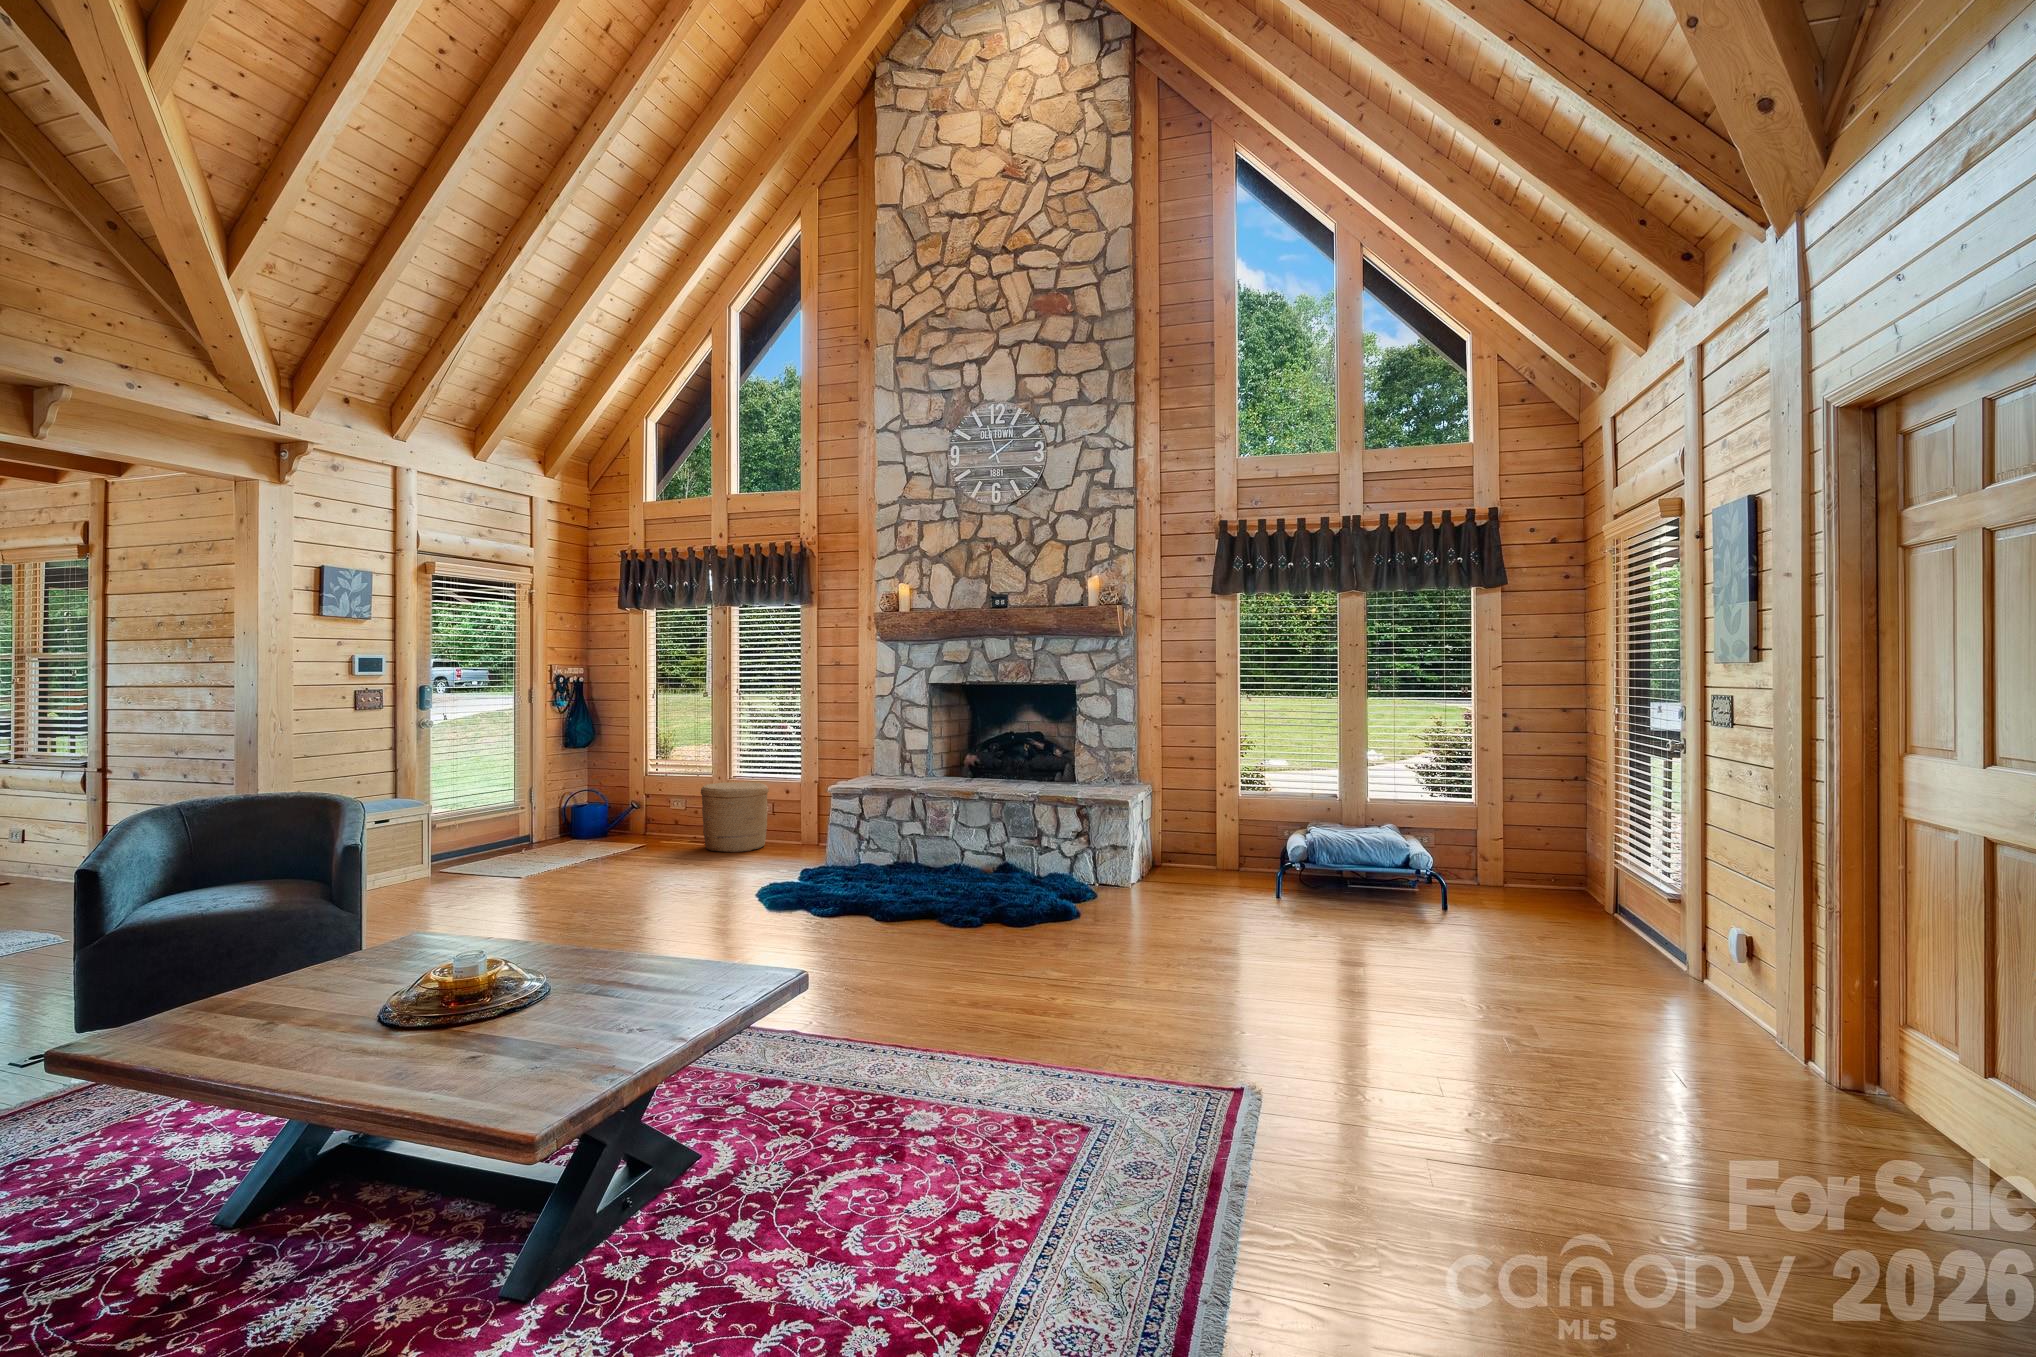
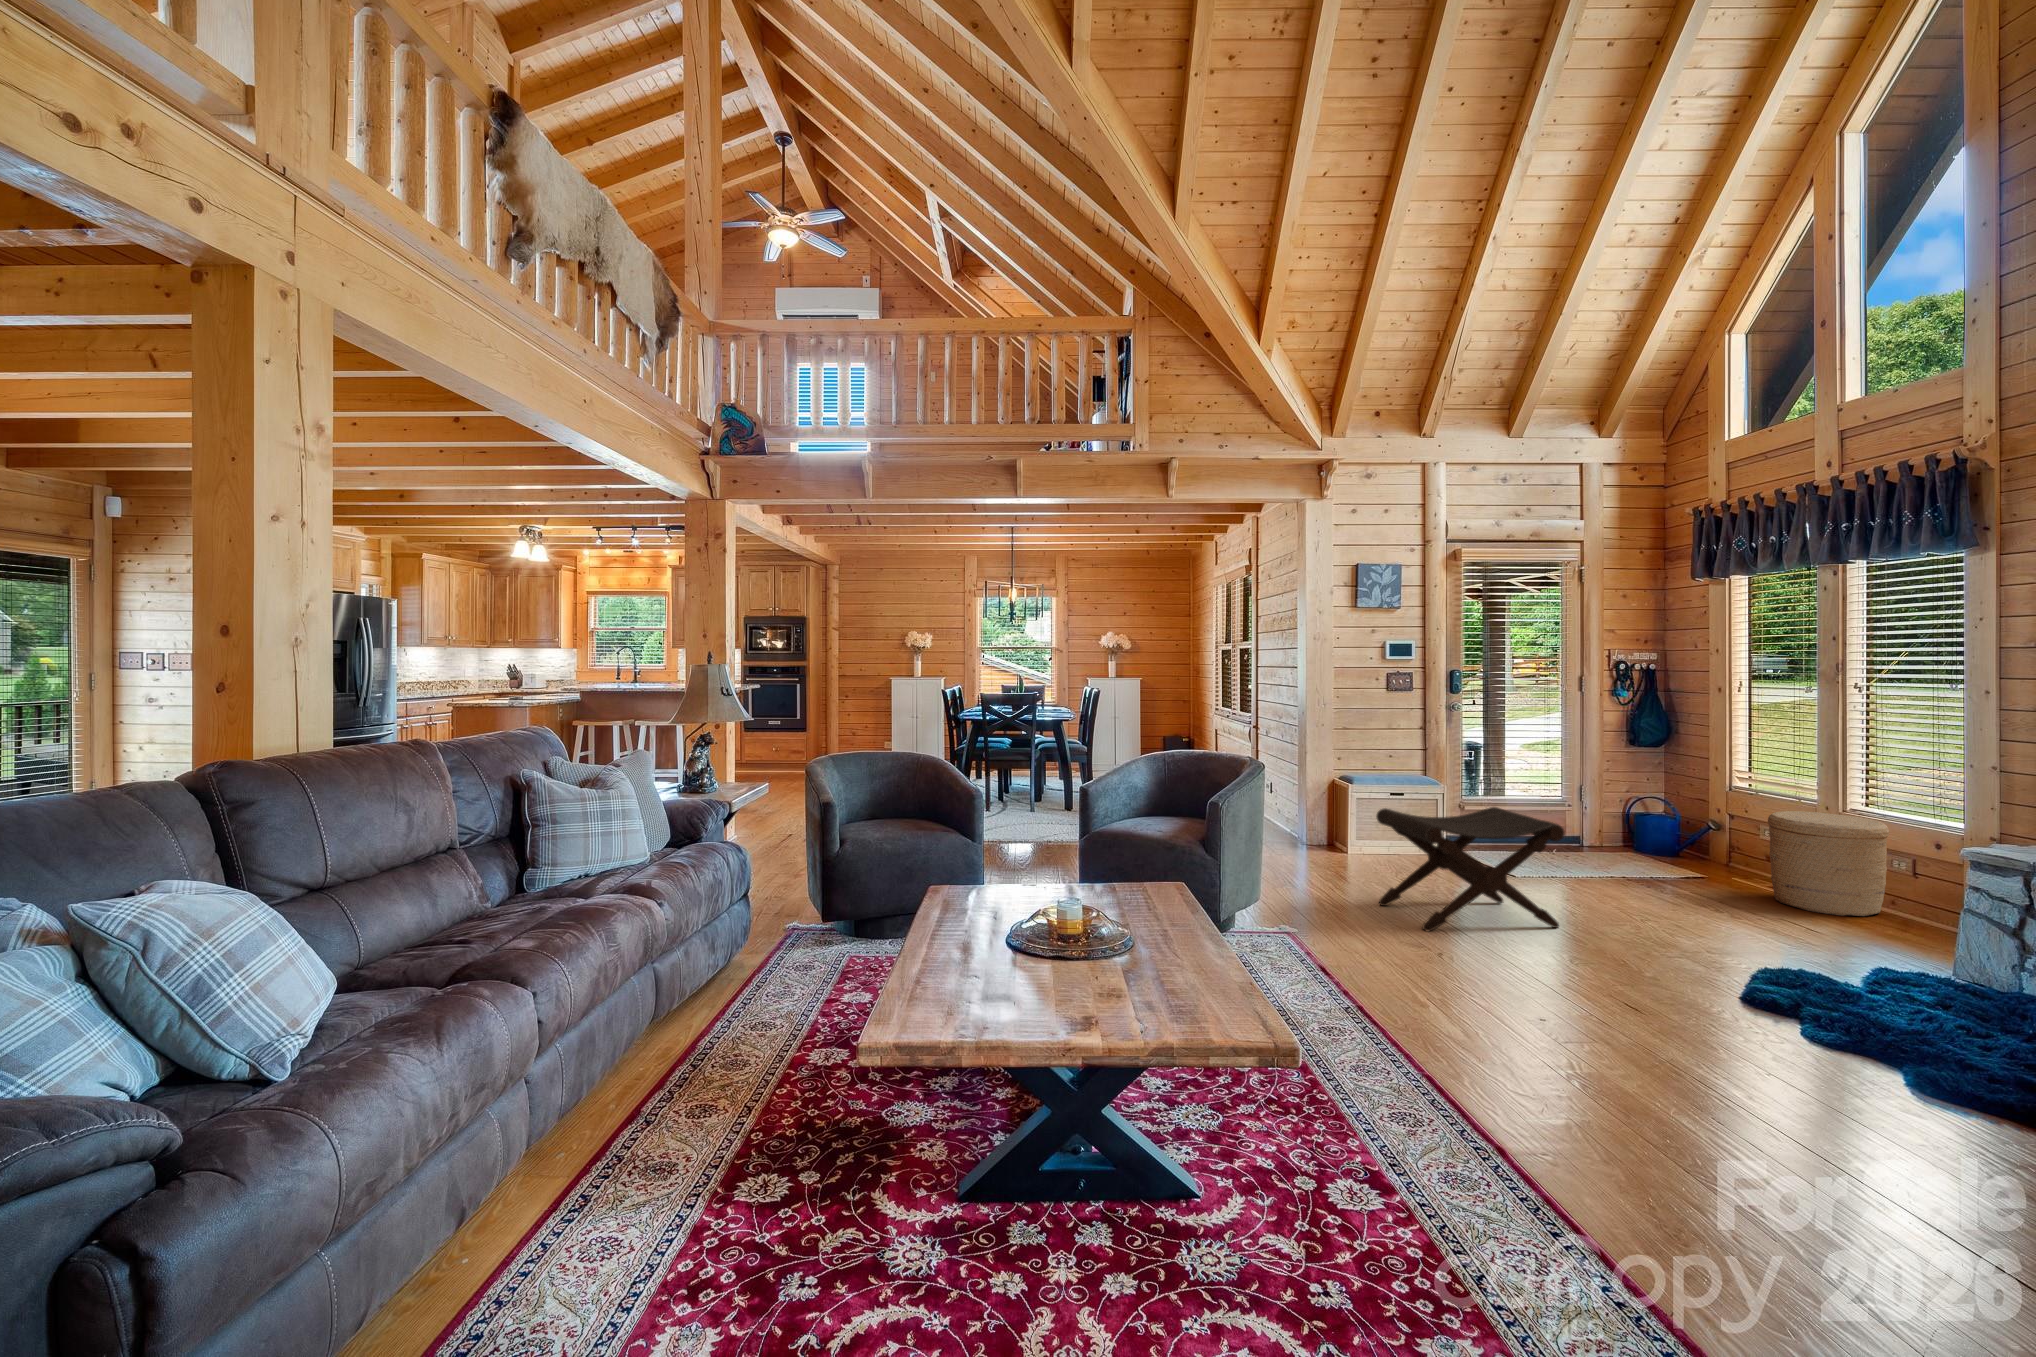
footstool: none [443,809,622,933] -> present [1376,807,1564,931]

